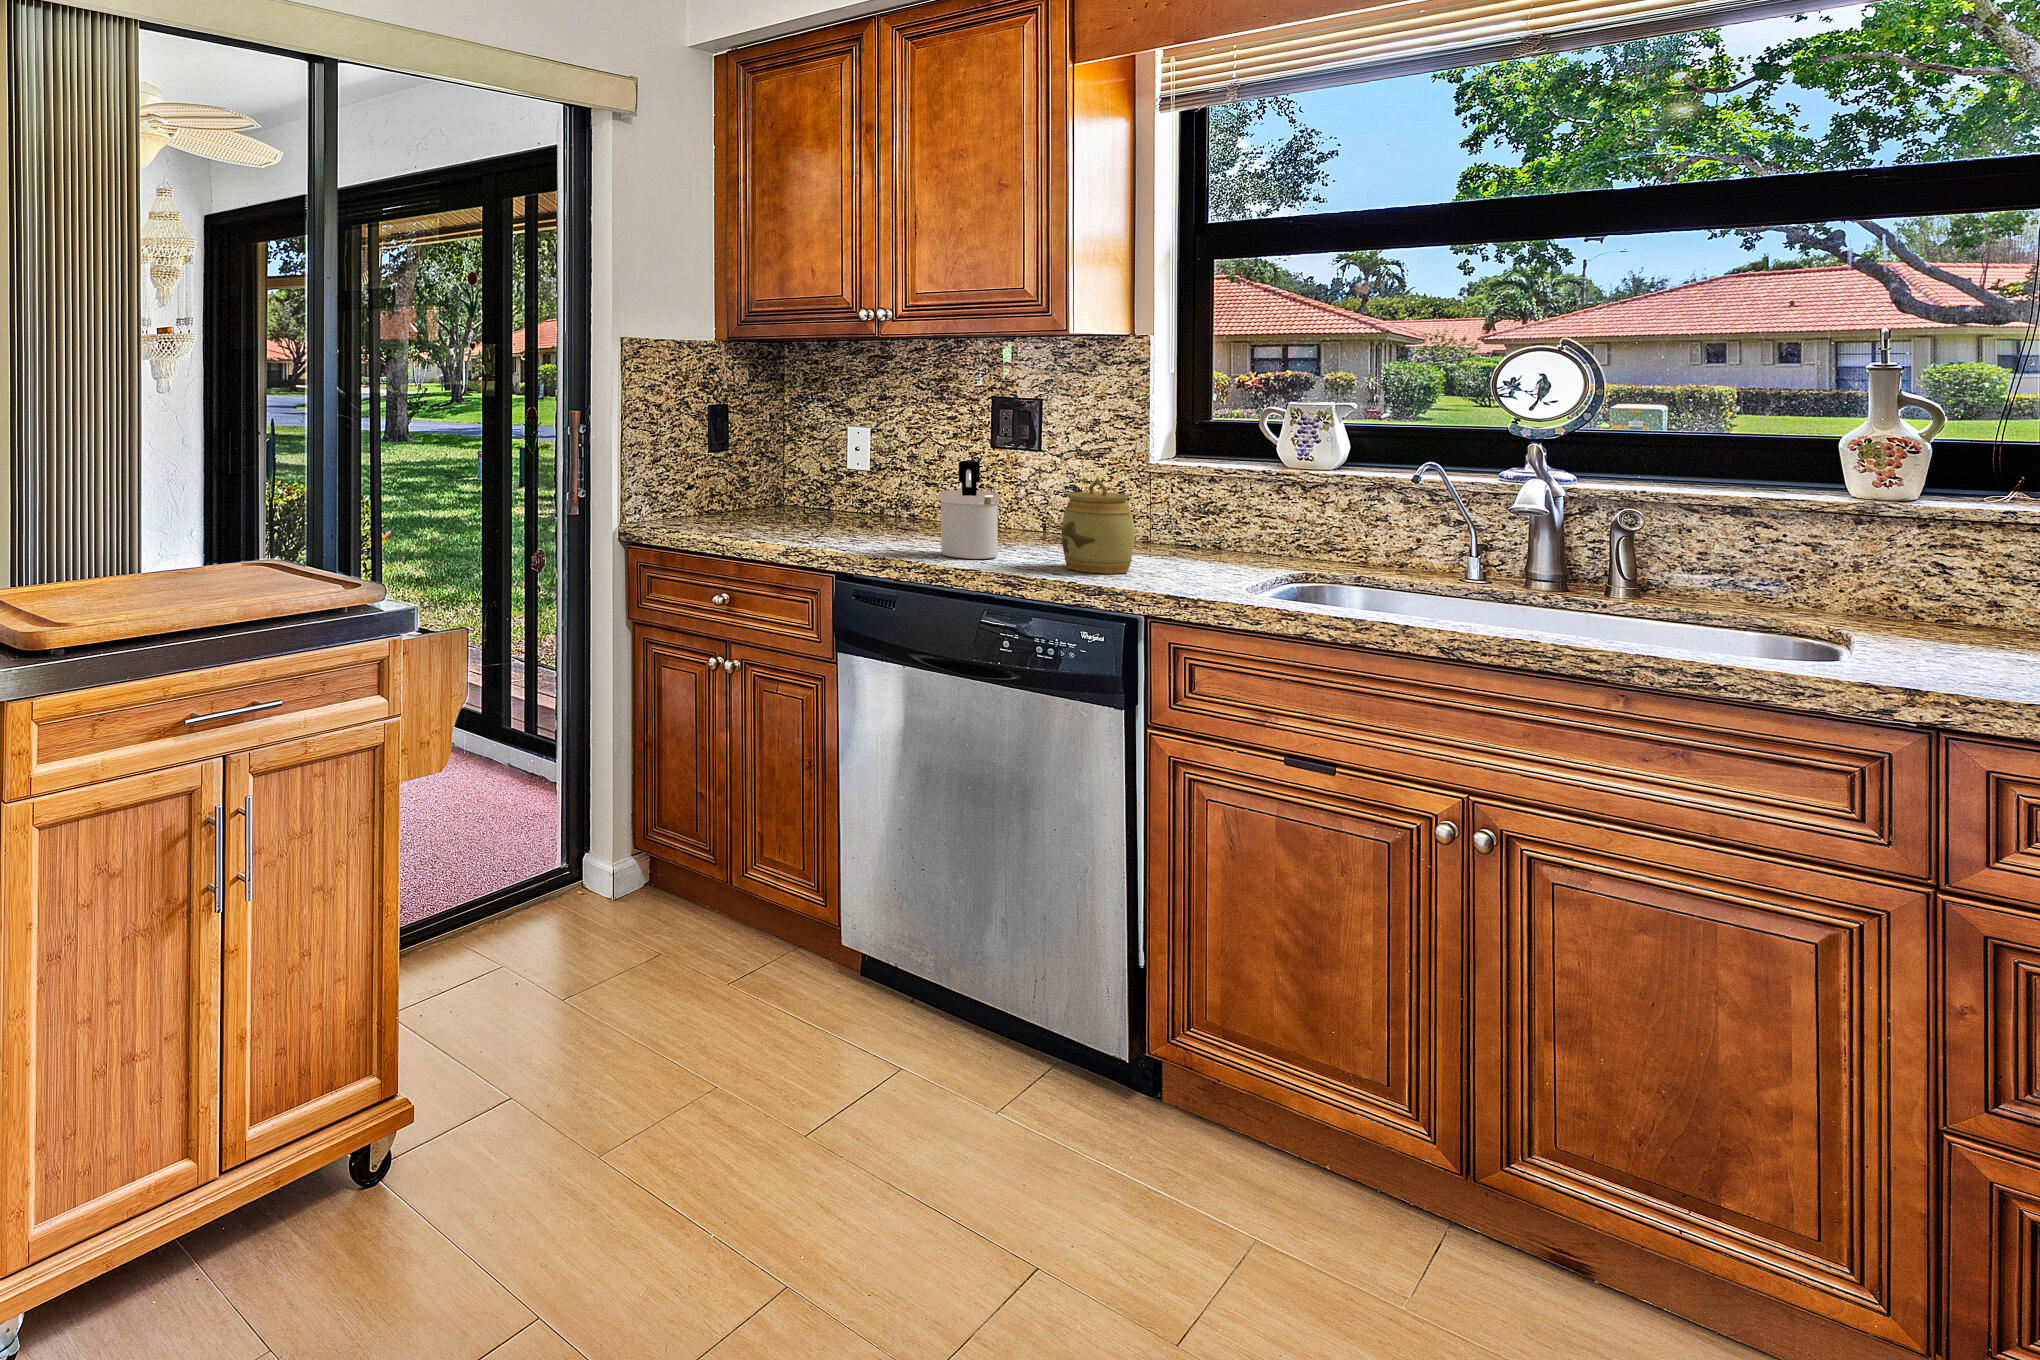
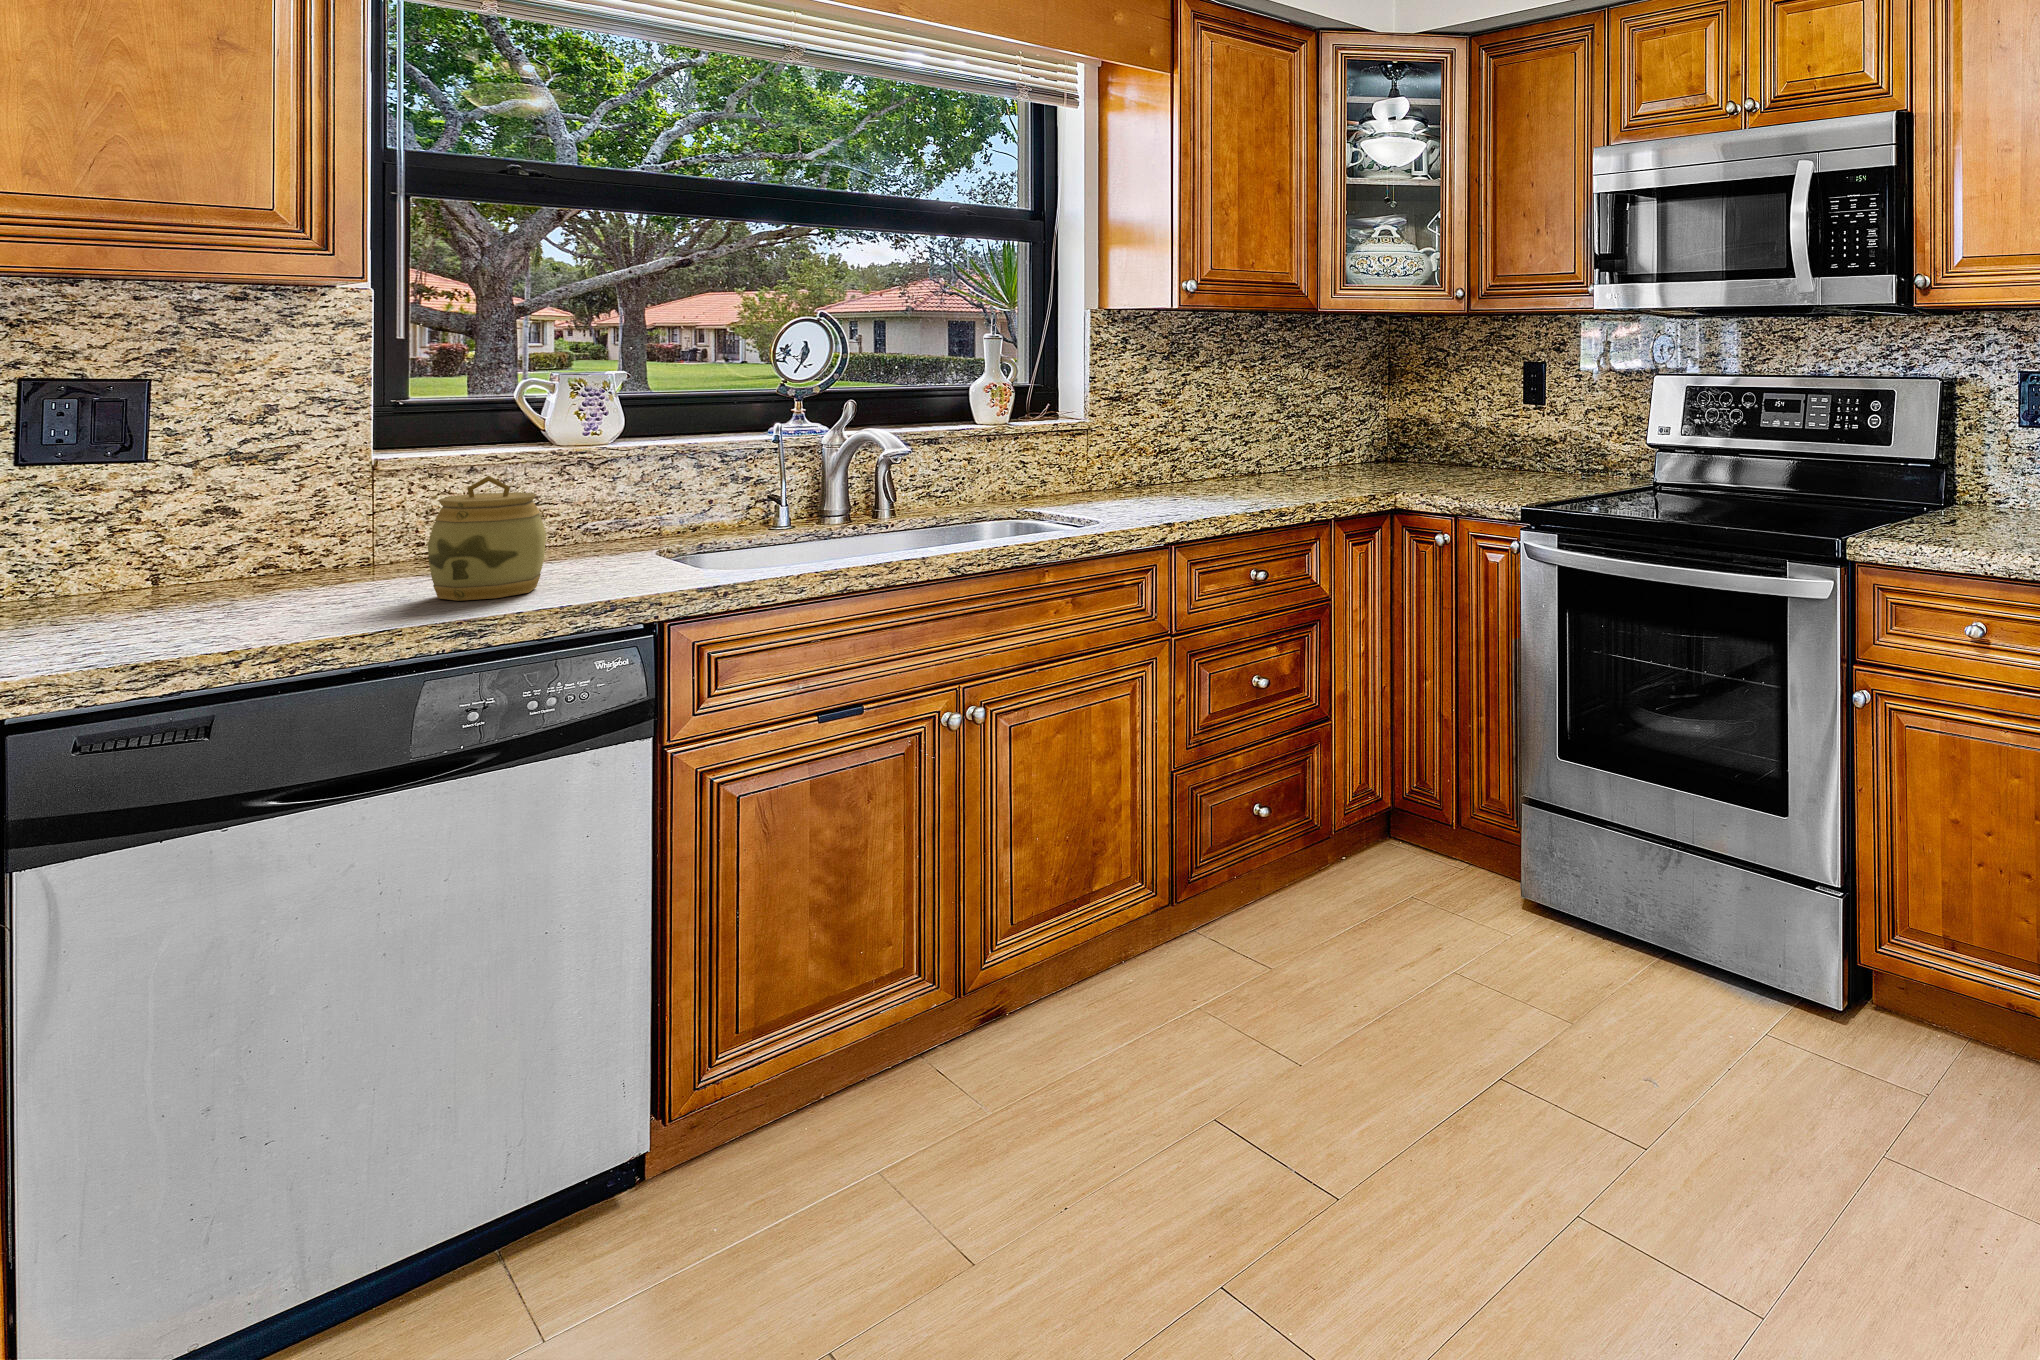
soap dispenser: present [939,461,1000,559] -> none [179,475,330,633]

